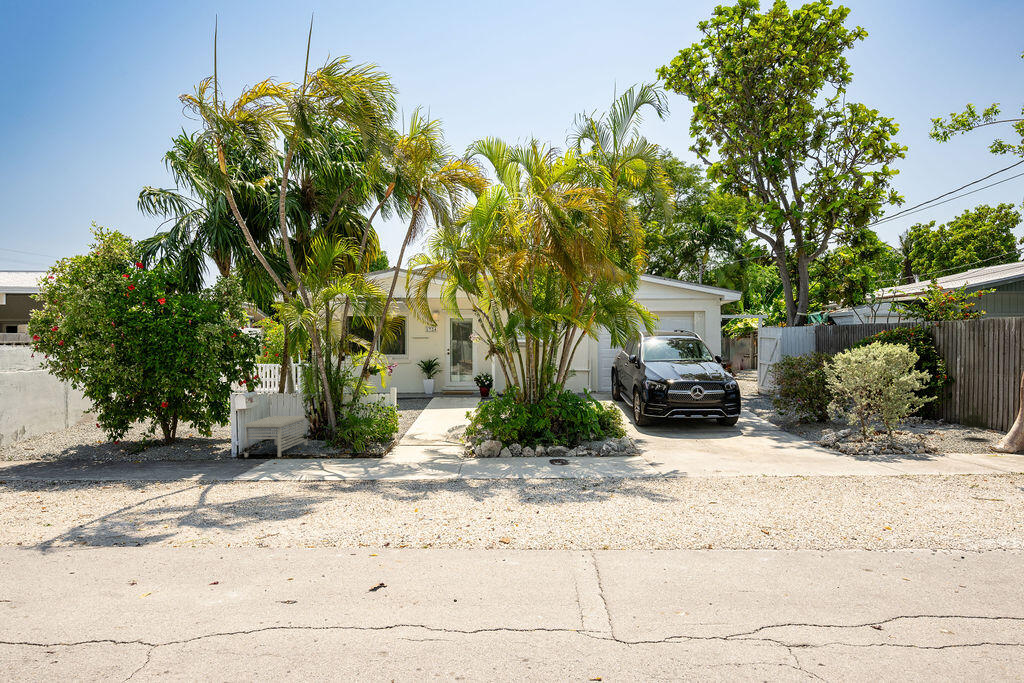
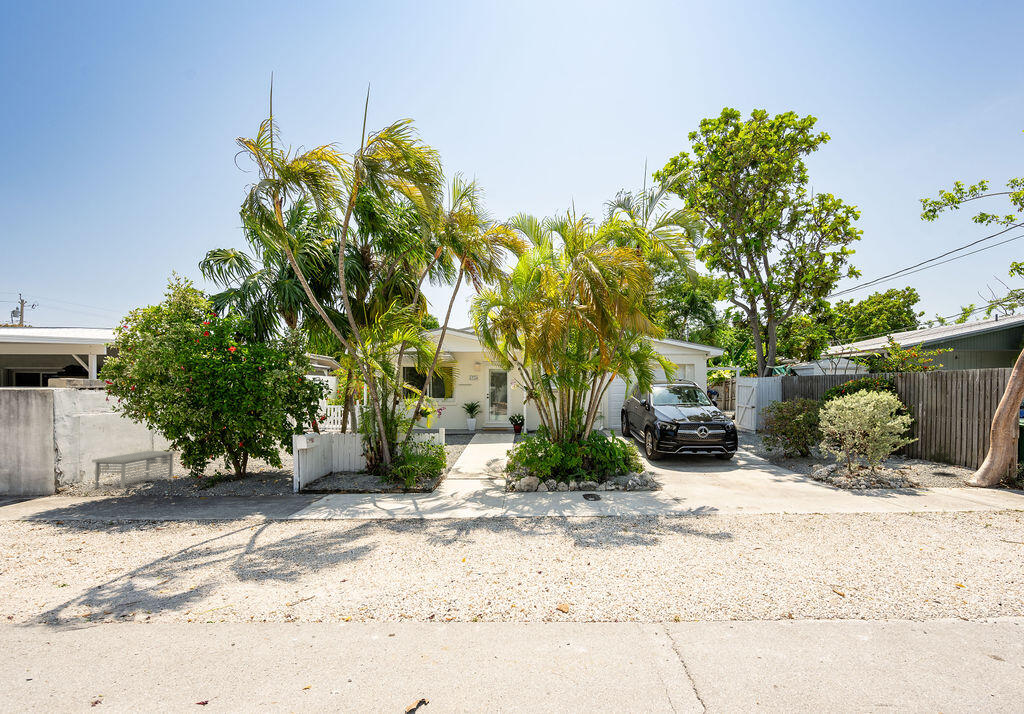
storage bench: present [244,416,307,457] -> present [92,451,175,489]

